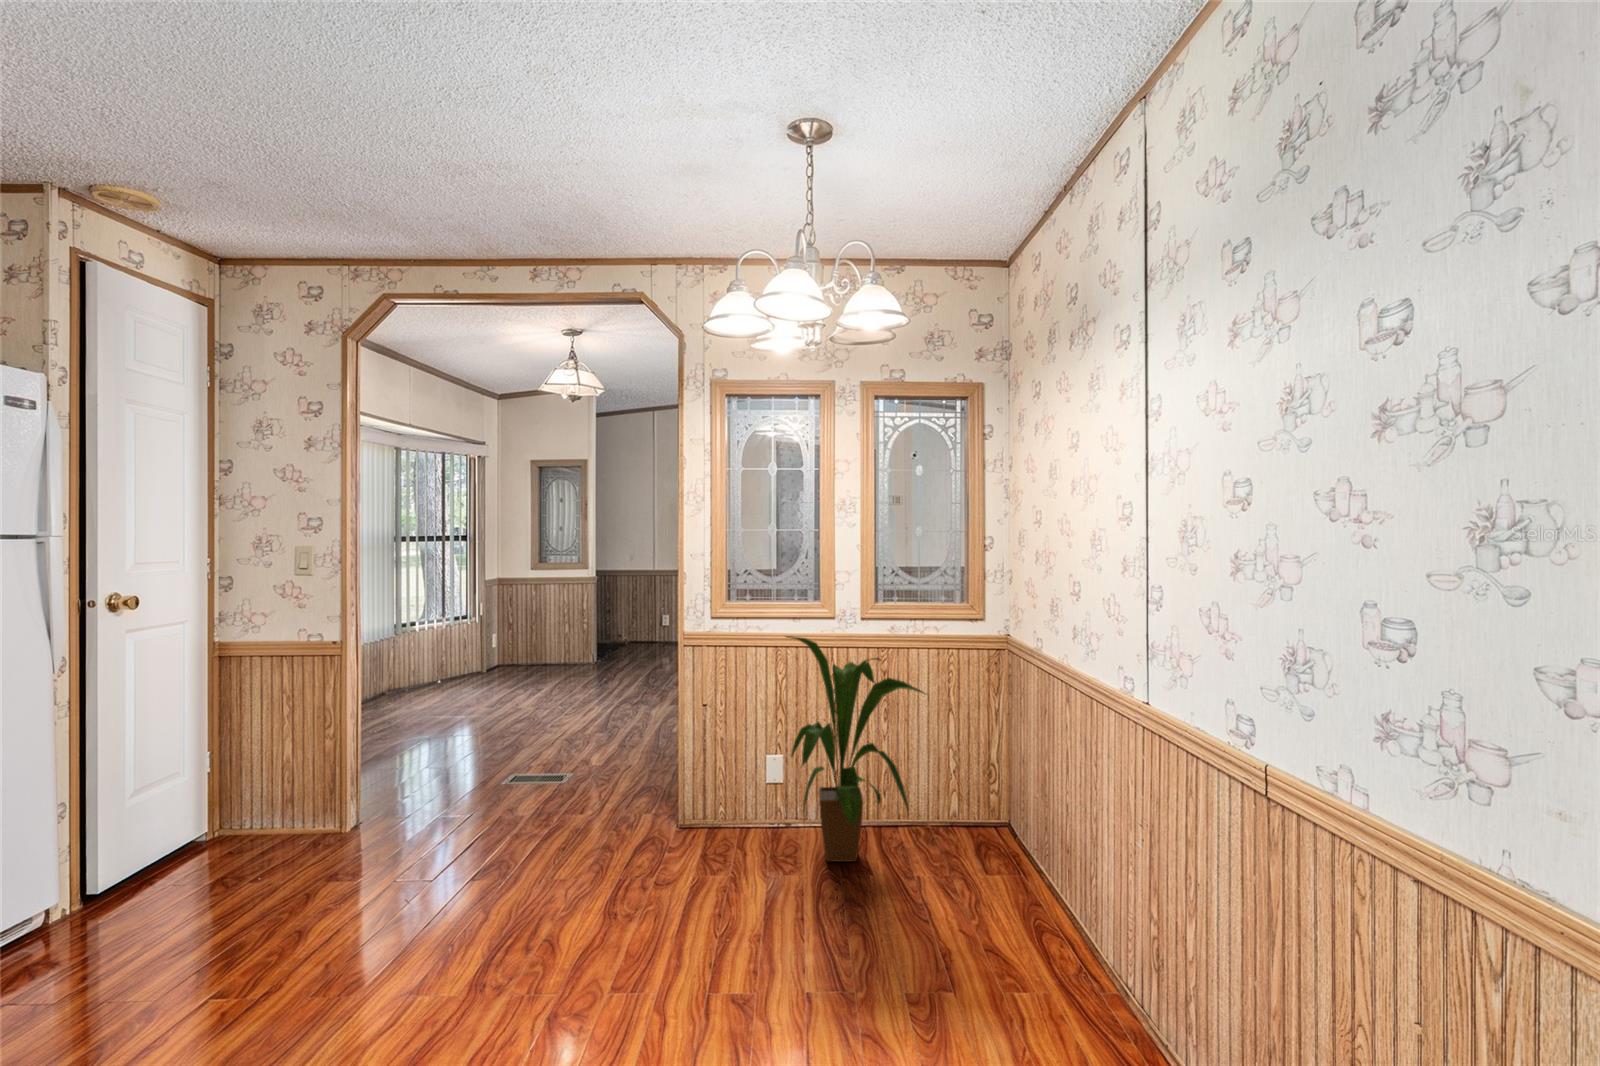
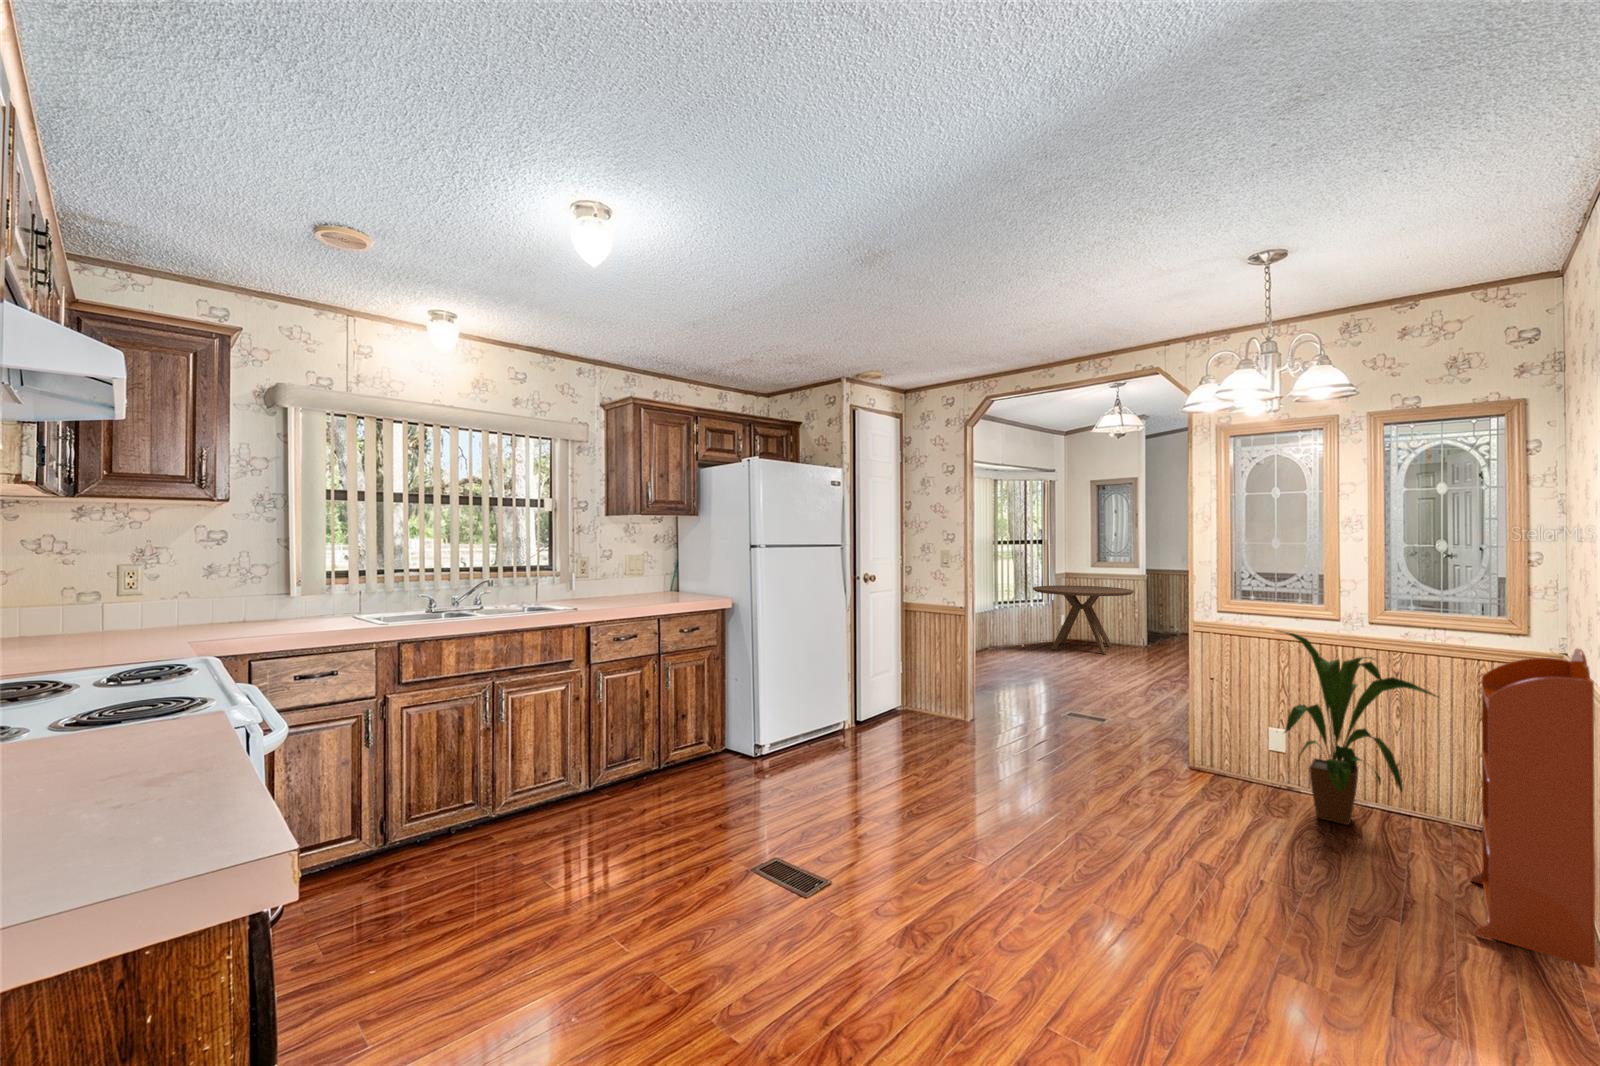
dining table: none [452,594,585,686] -> present [1033,585,1134,654]
bookcase: none [970,629,1092,968] -> present [1470,649,1595,968]

